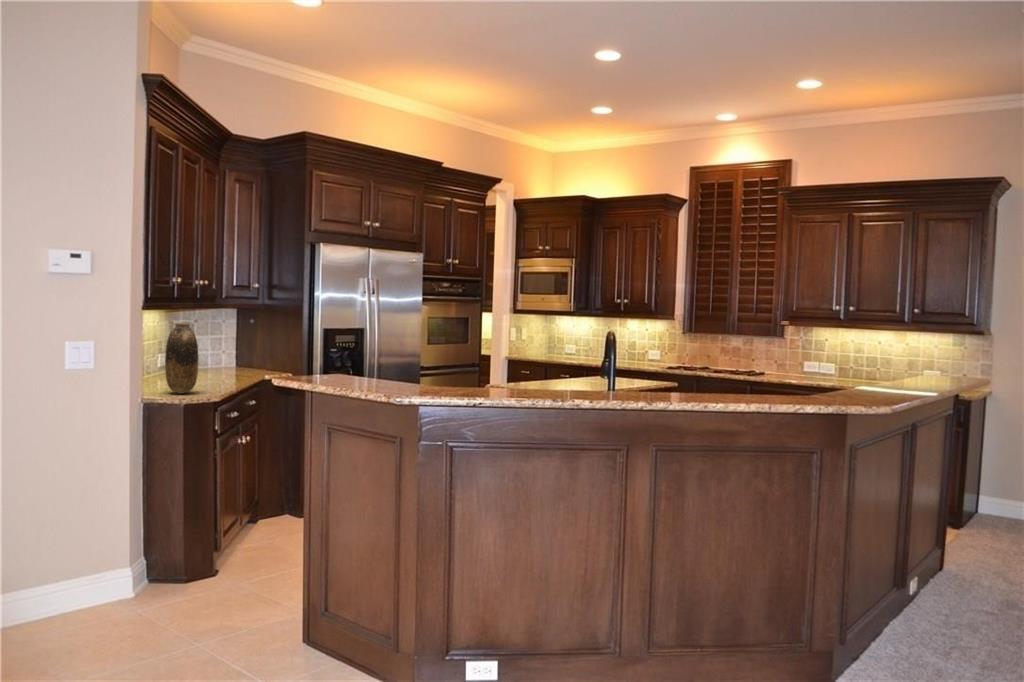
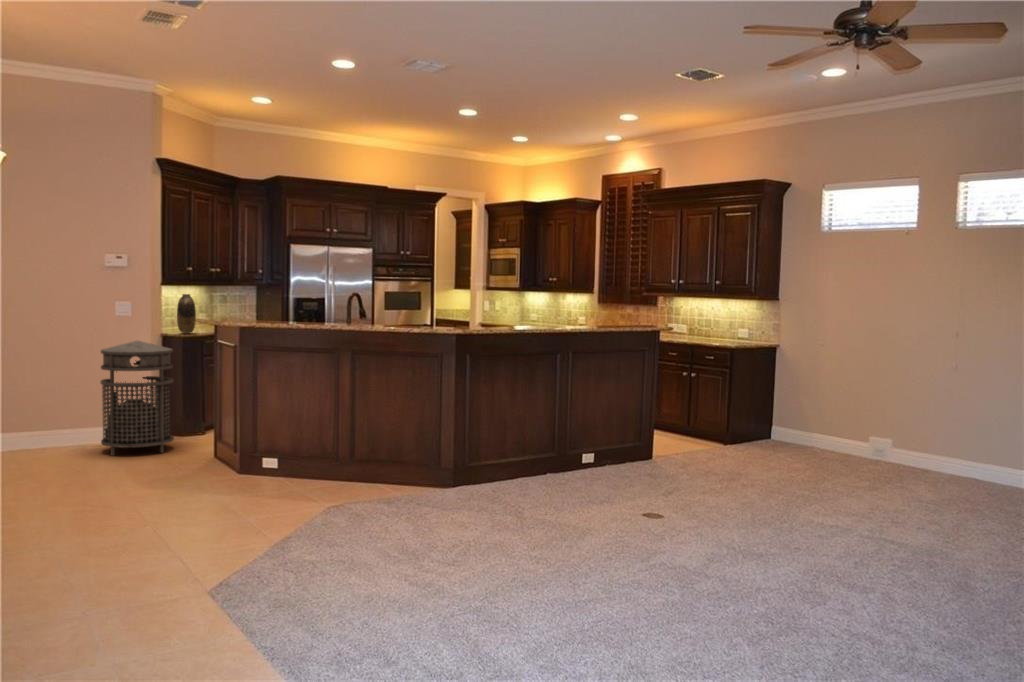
trash can: none [49,416,192,650] -> present [101,340,174,456]

